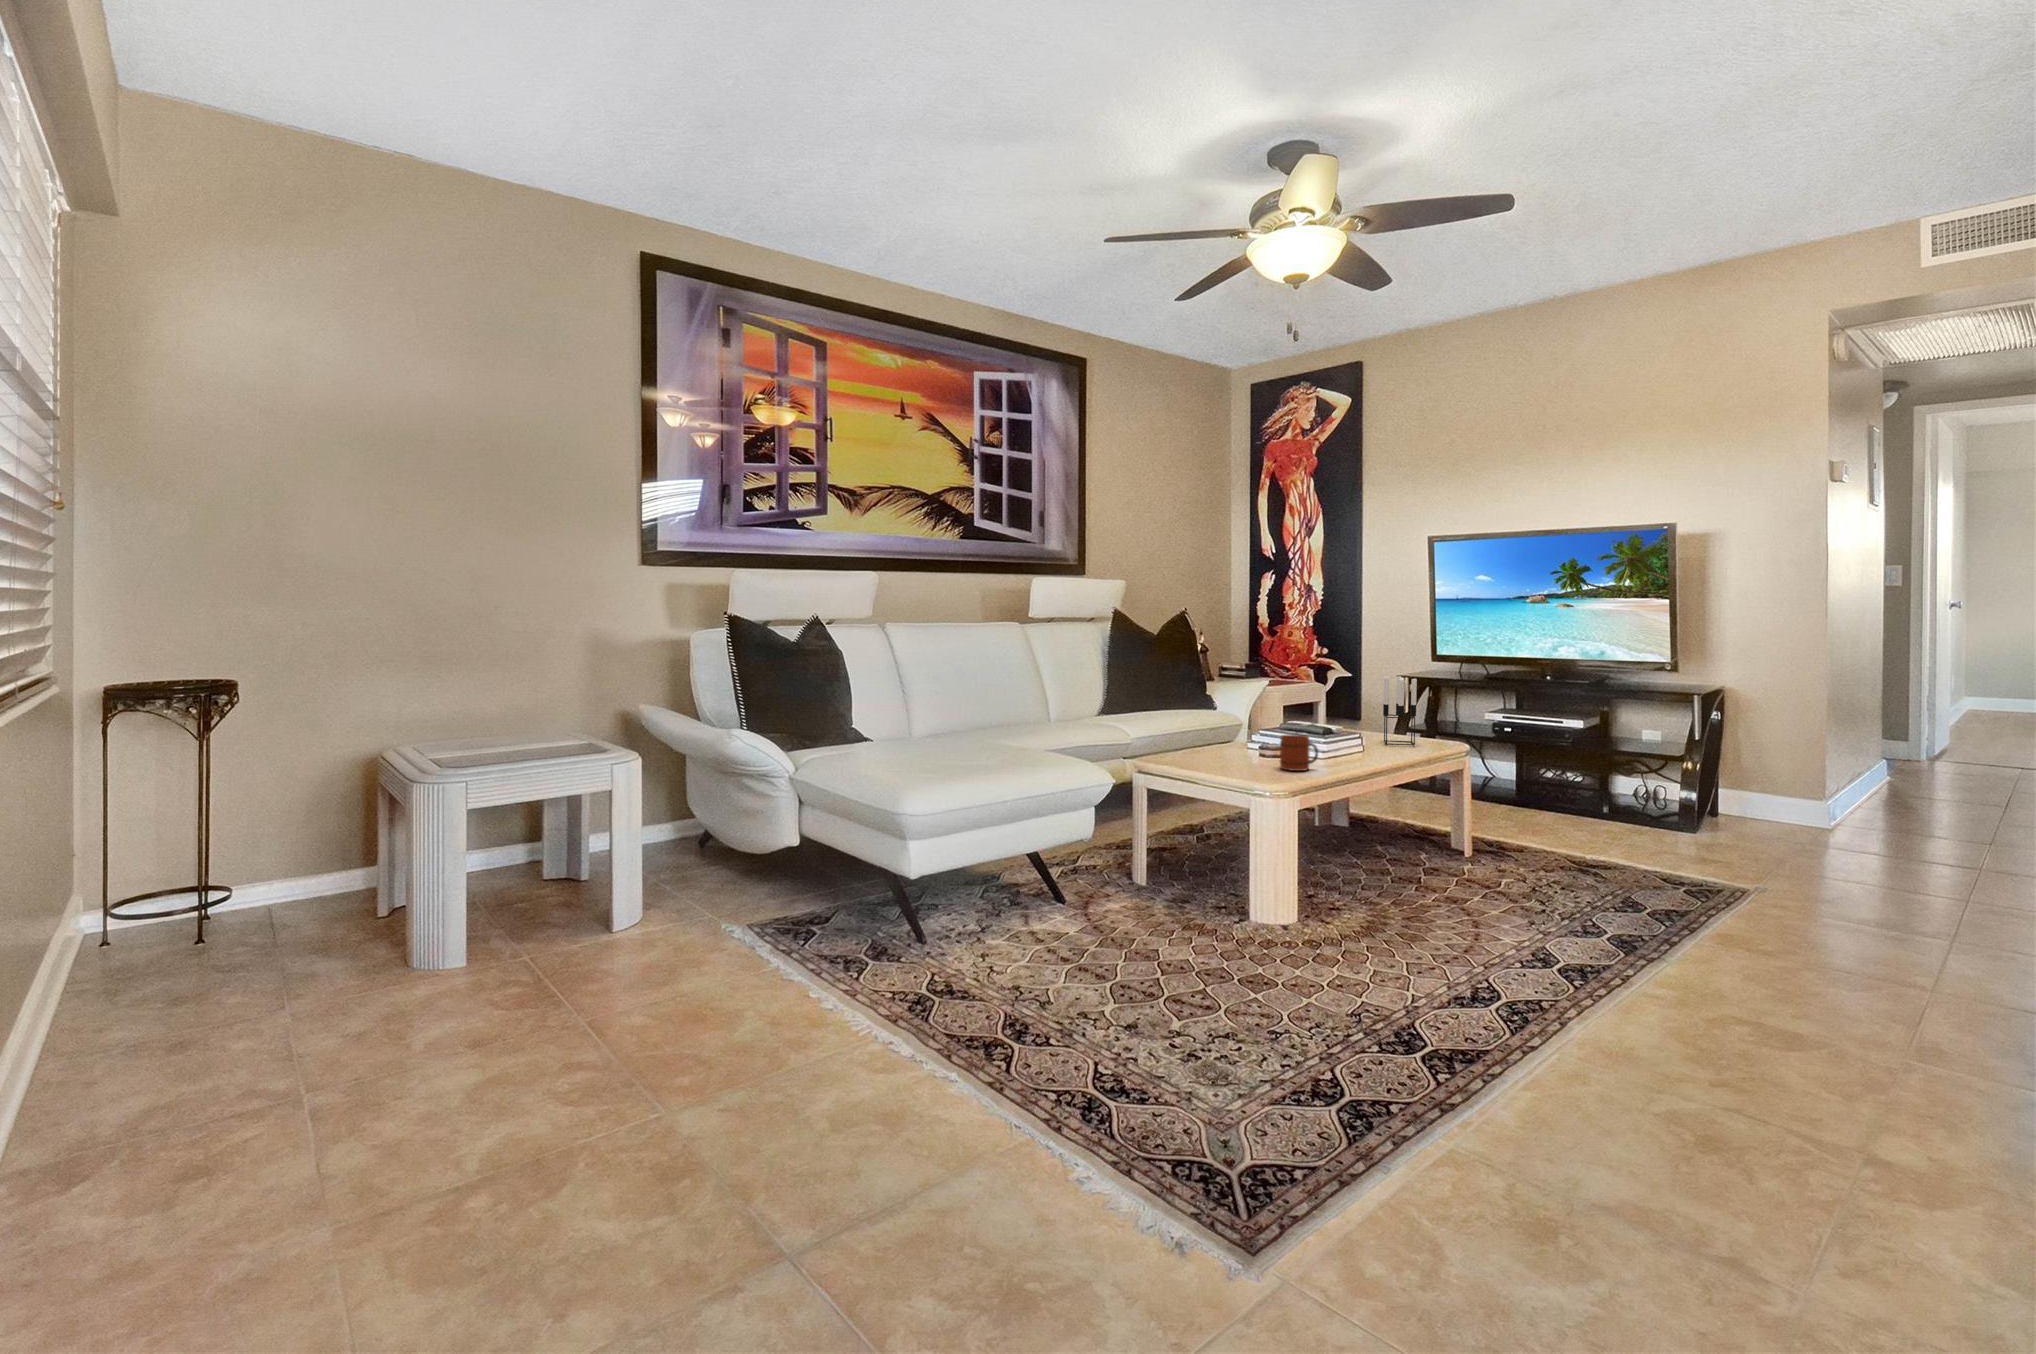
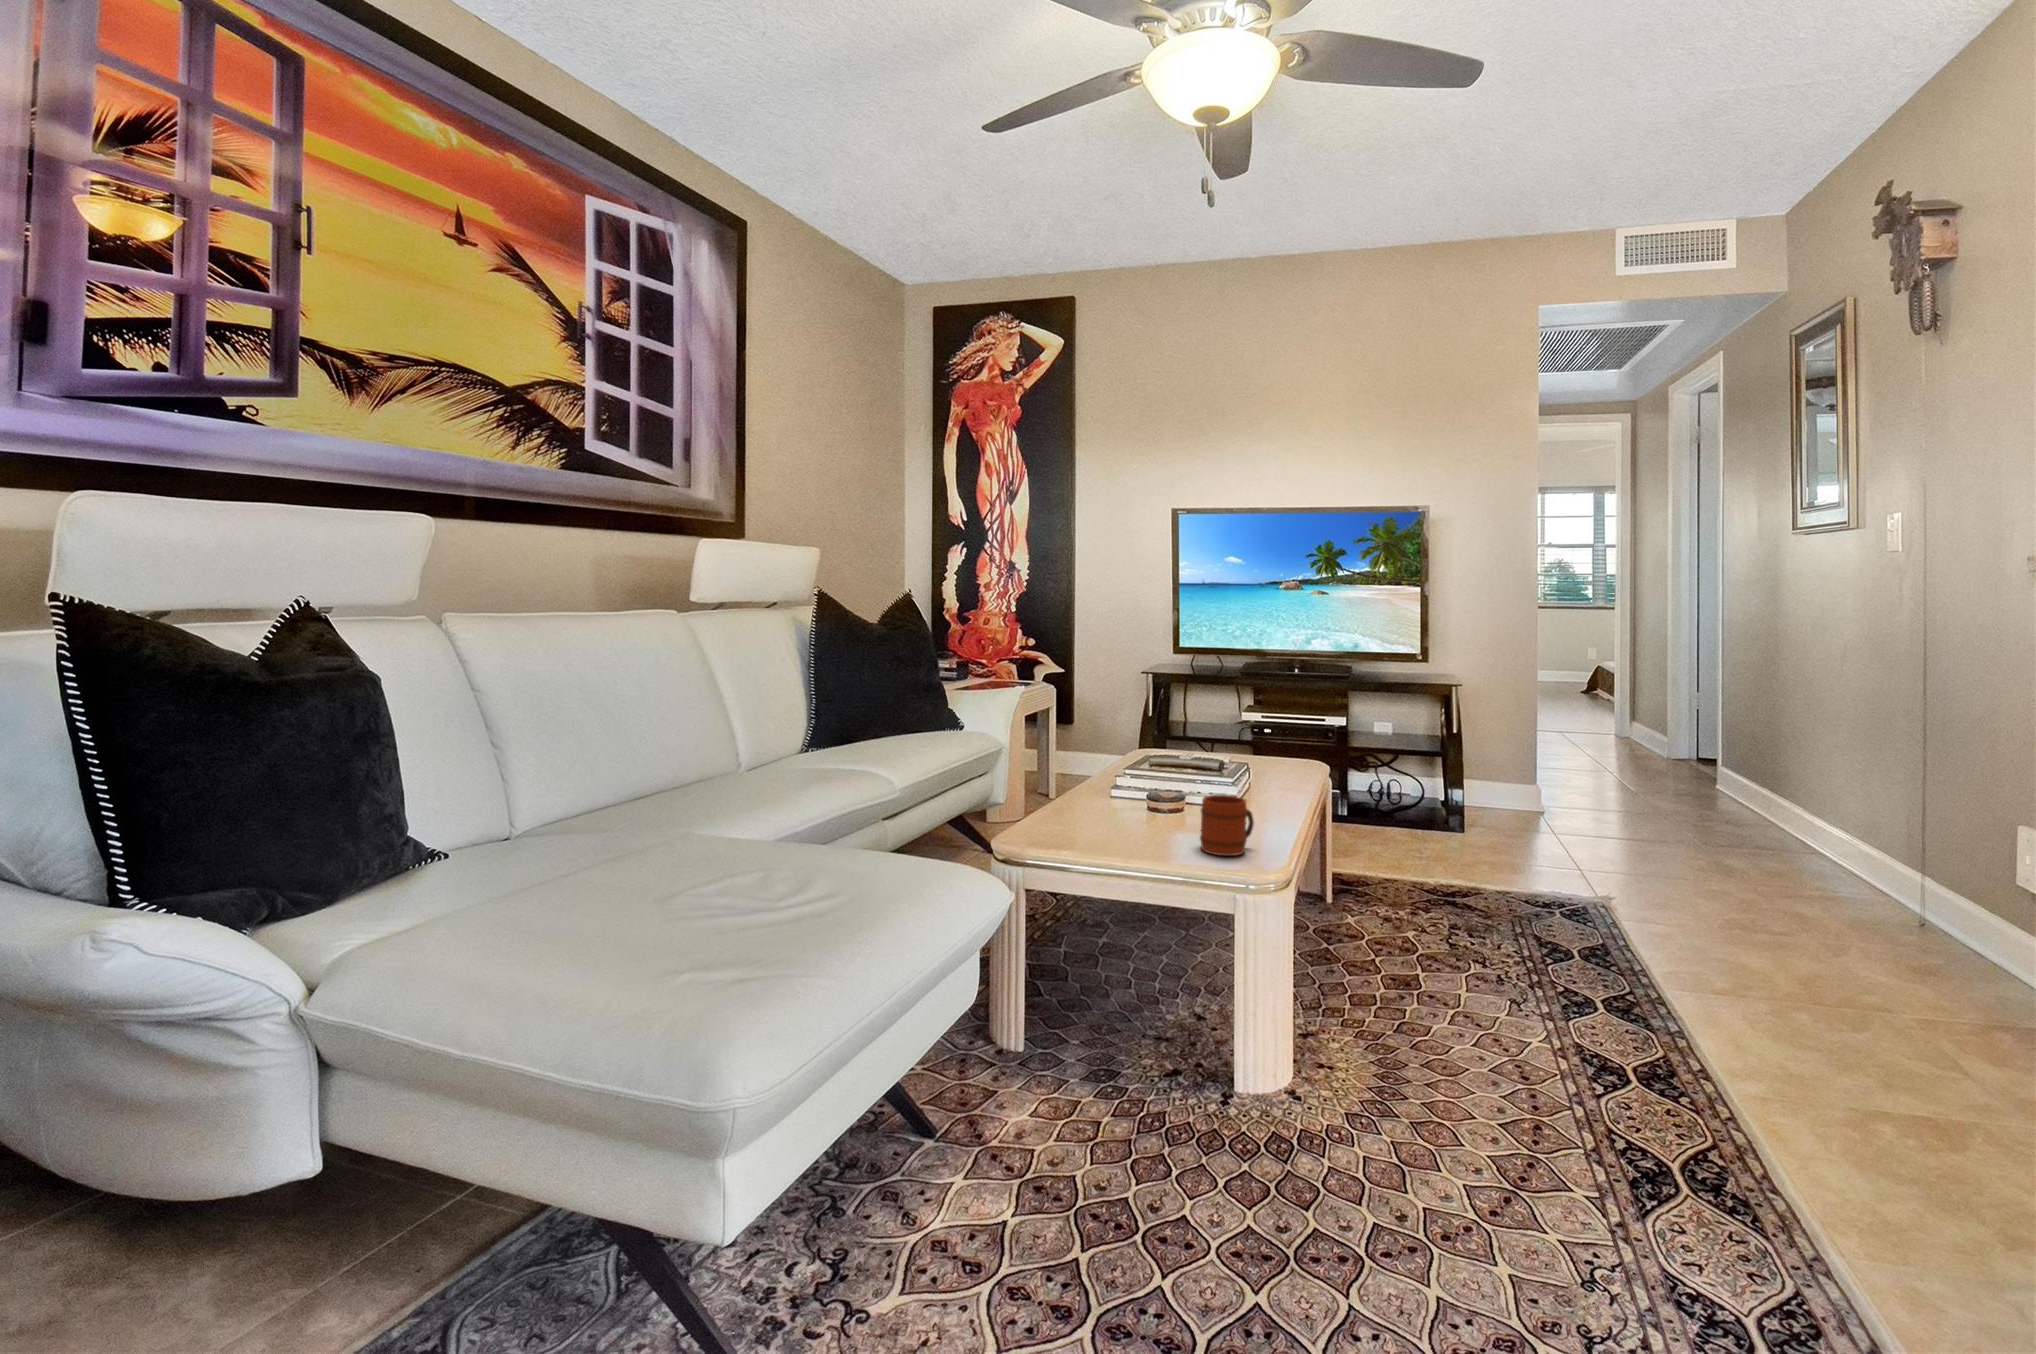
candle holder: present [1383,677,1417,745] -> none [1244,688,1294,785]

